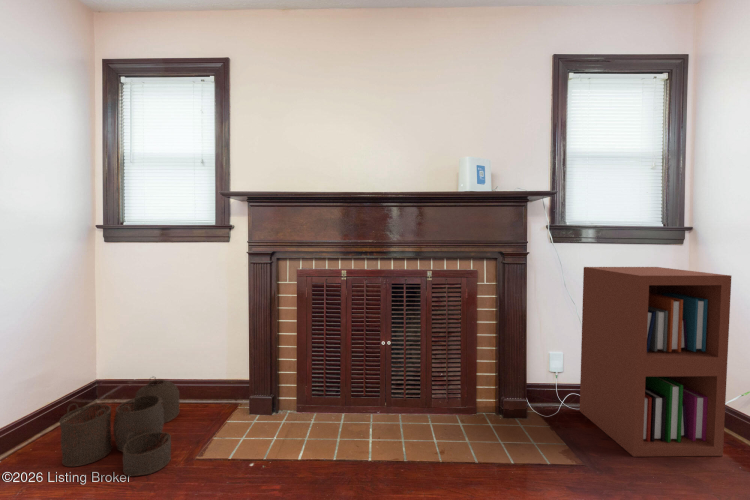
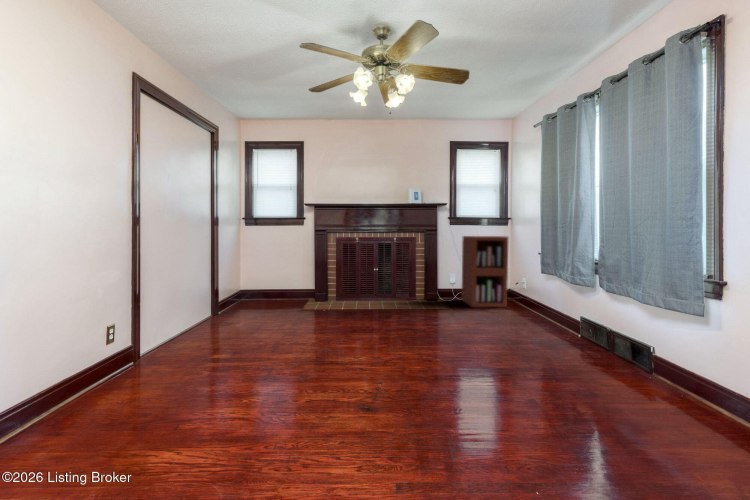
woven basket: present [59,379,180,476] -> none [249,285,292,312]

